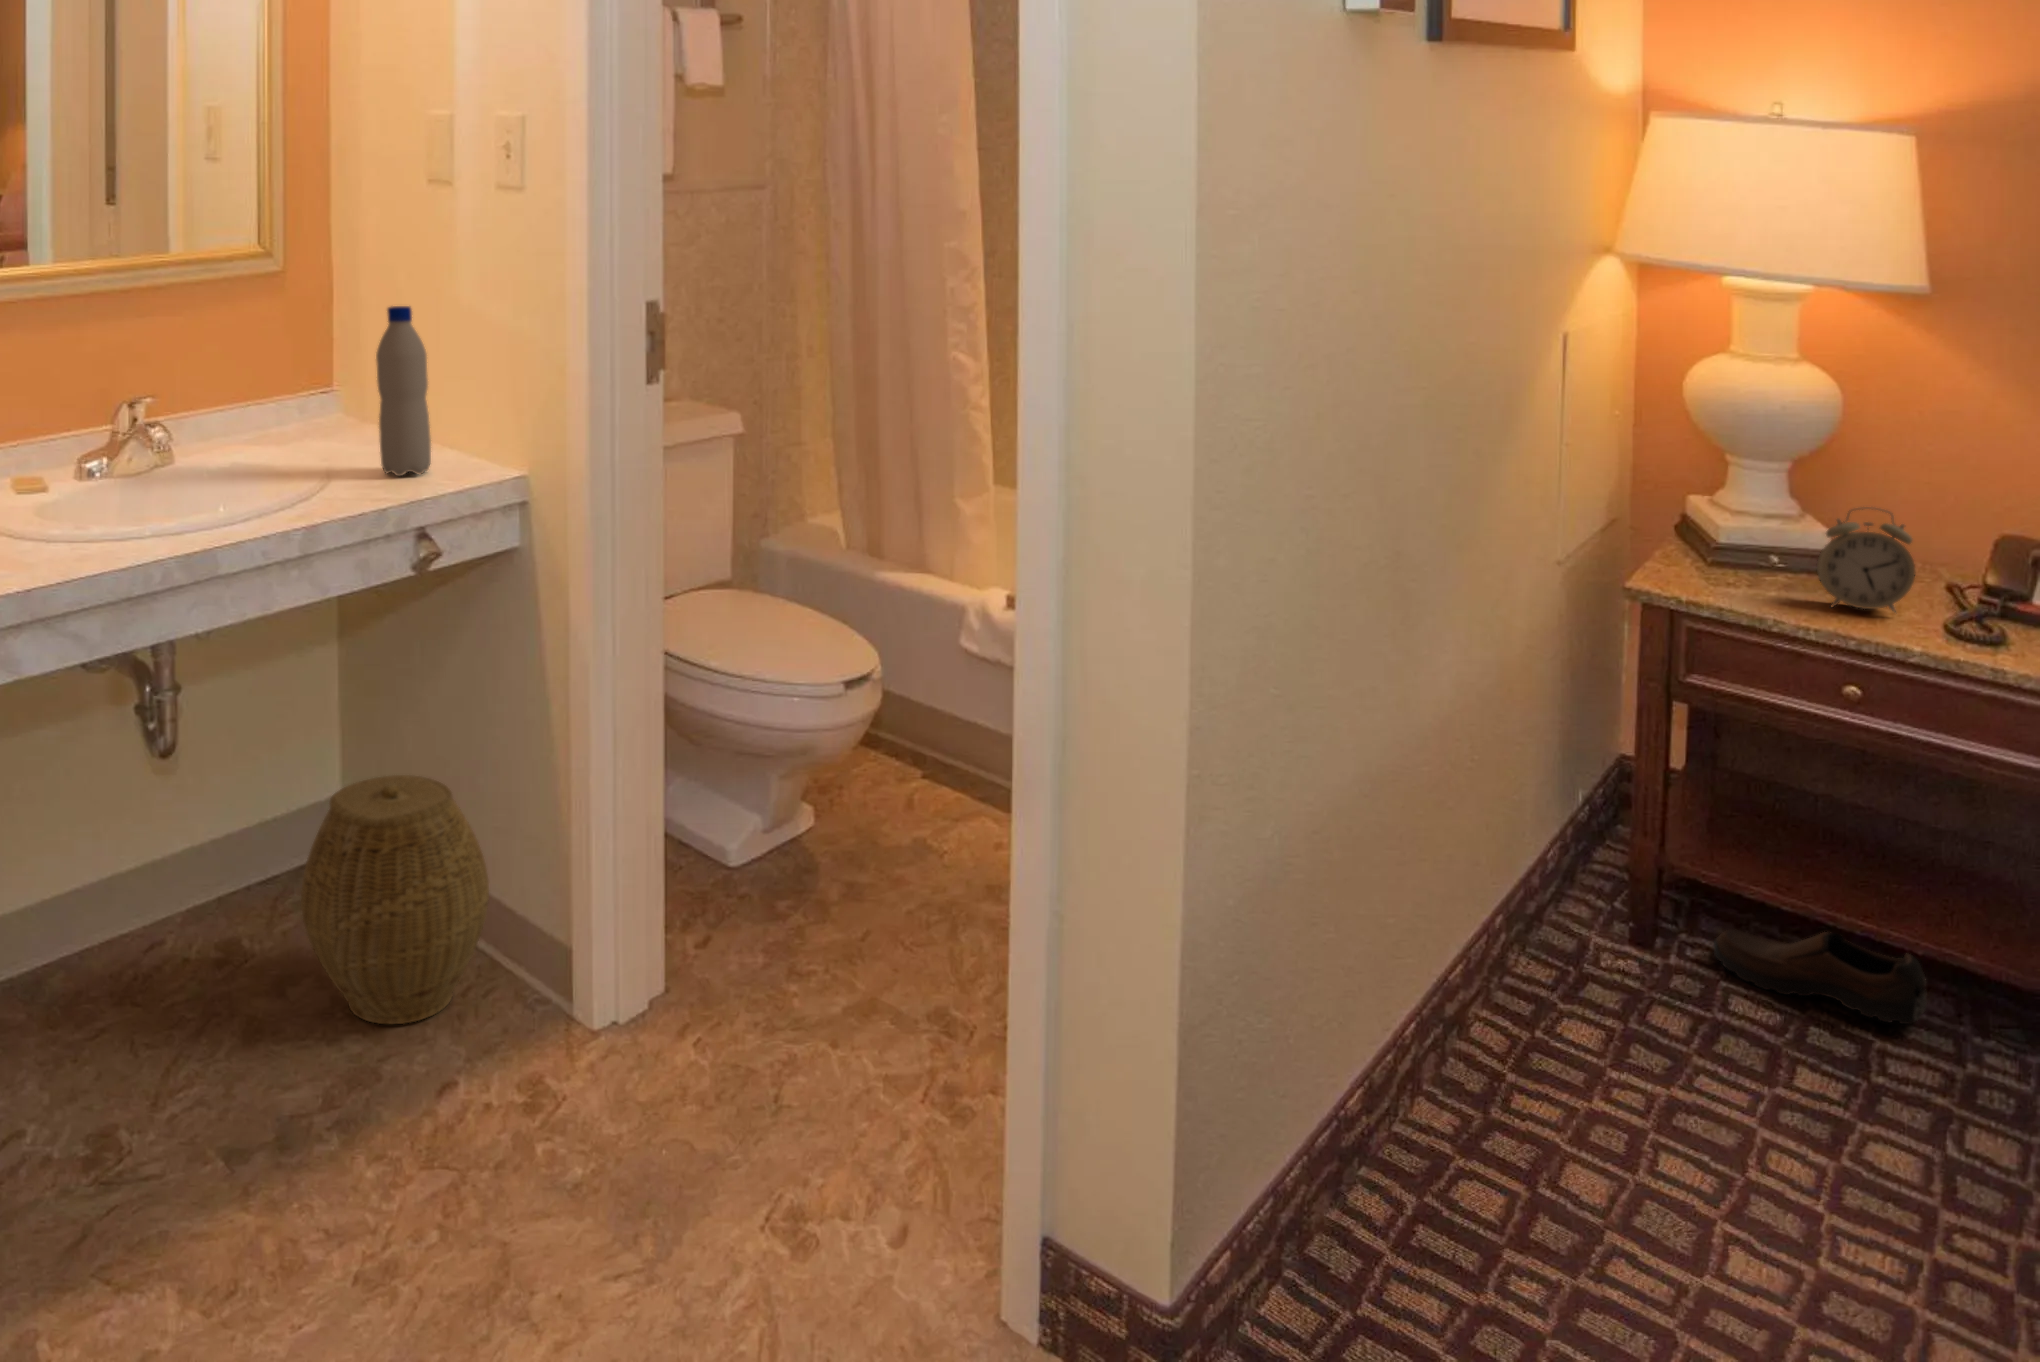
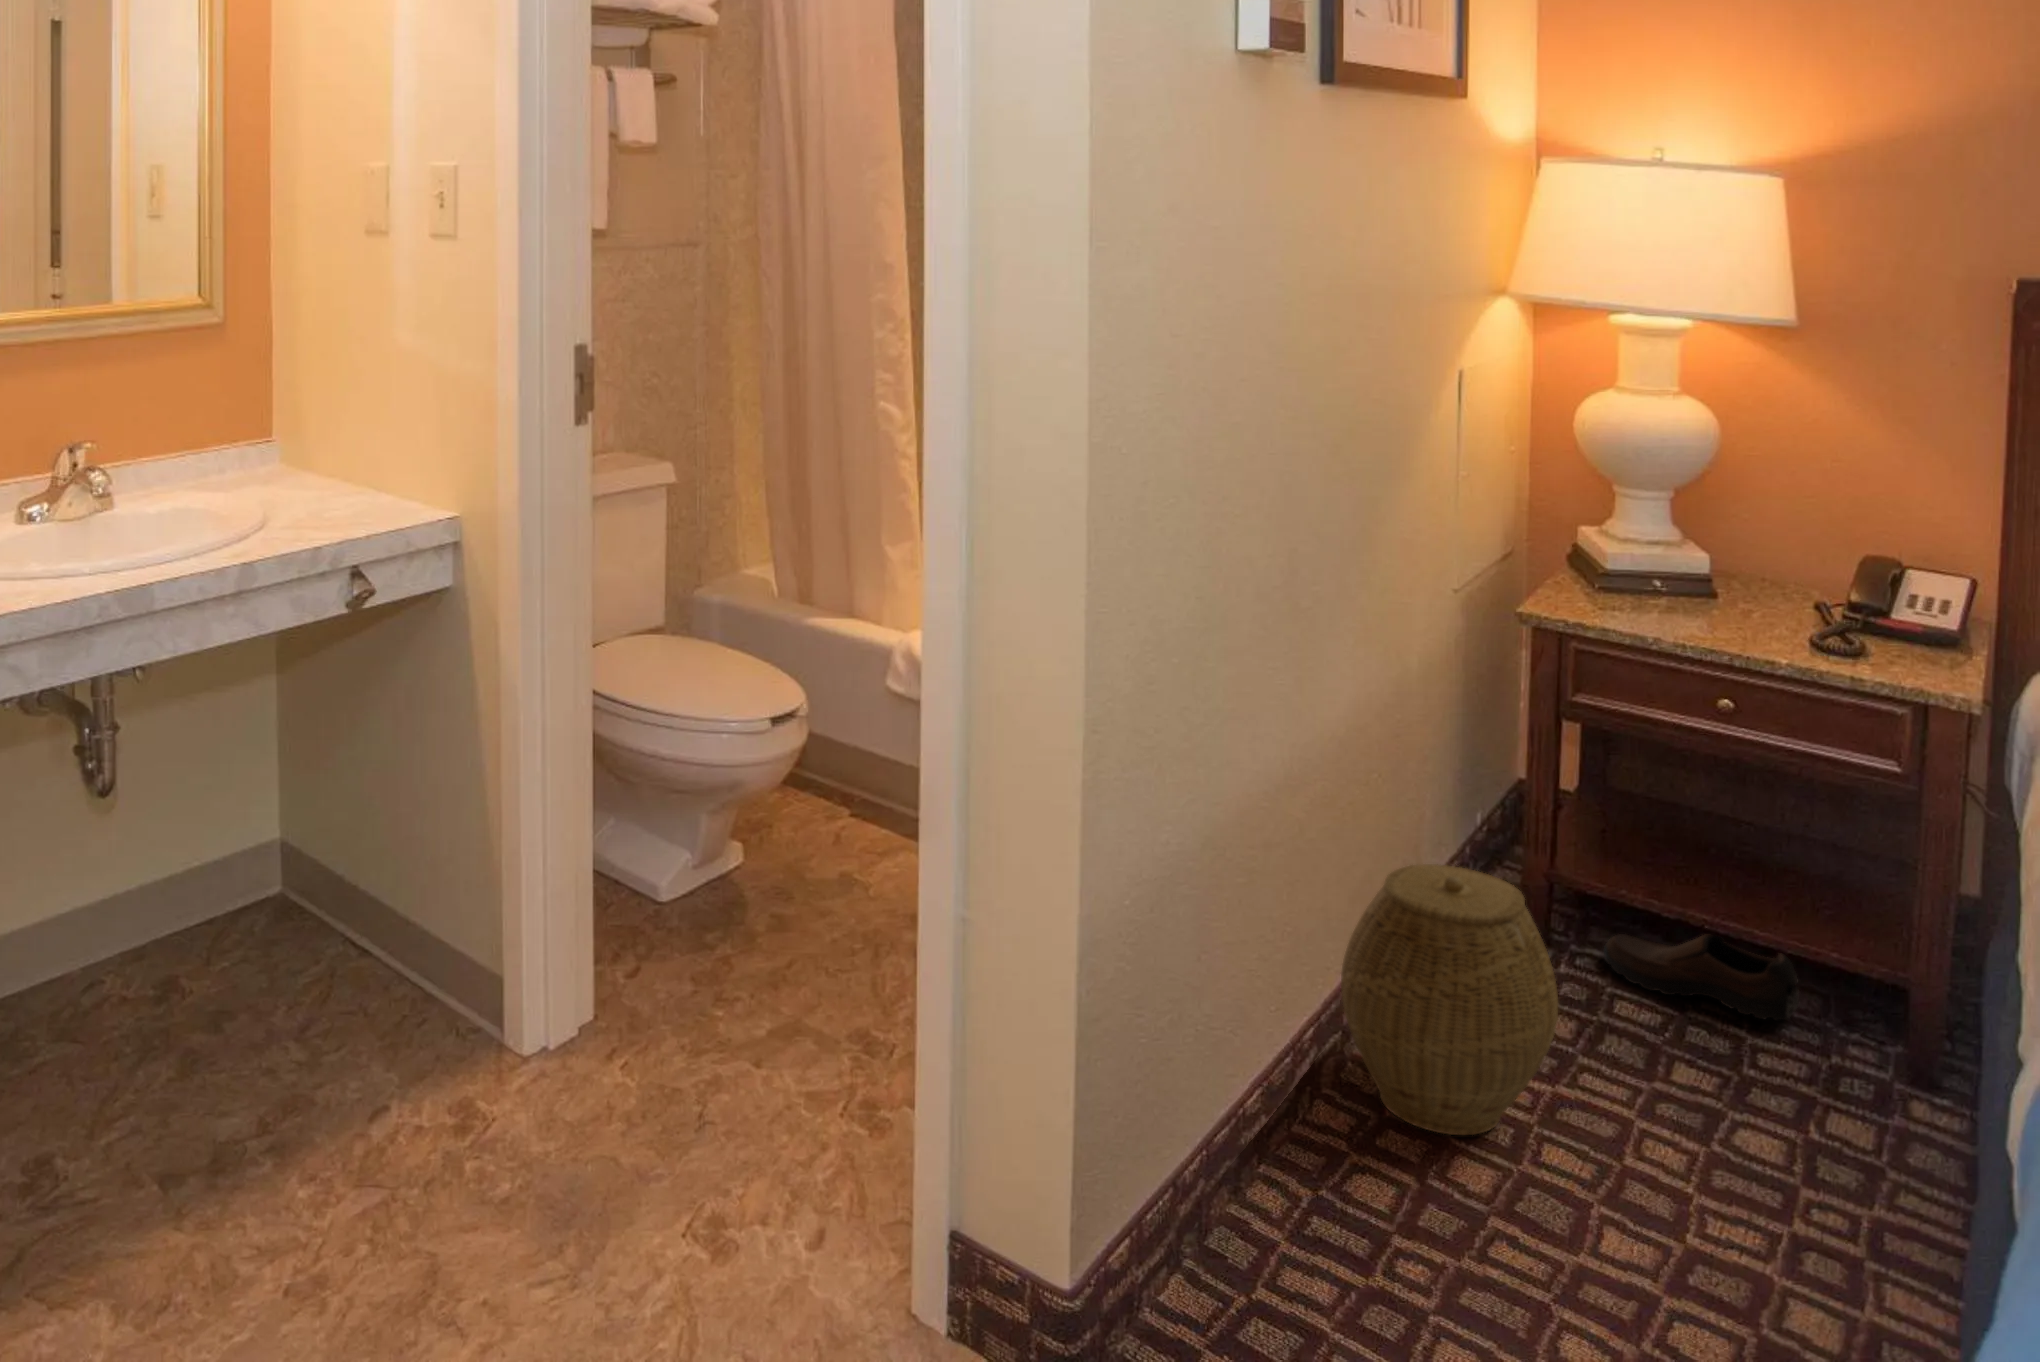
water bottle: present [376,306,431,476] -> none [307,341,361,508]
alarm clock: present [1817,509,1915,612] -> none [1691,528,1780,629]
woven basket: present [301,775,489,1024] -> present [1341,864,1558,1135]

